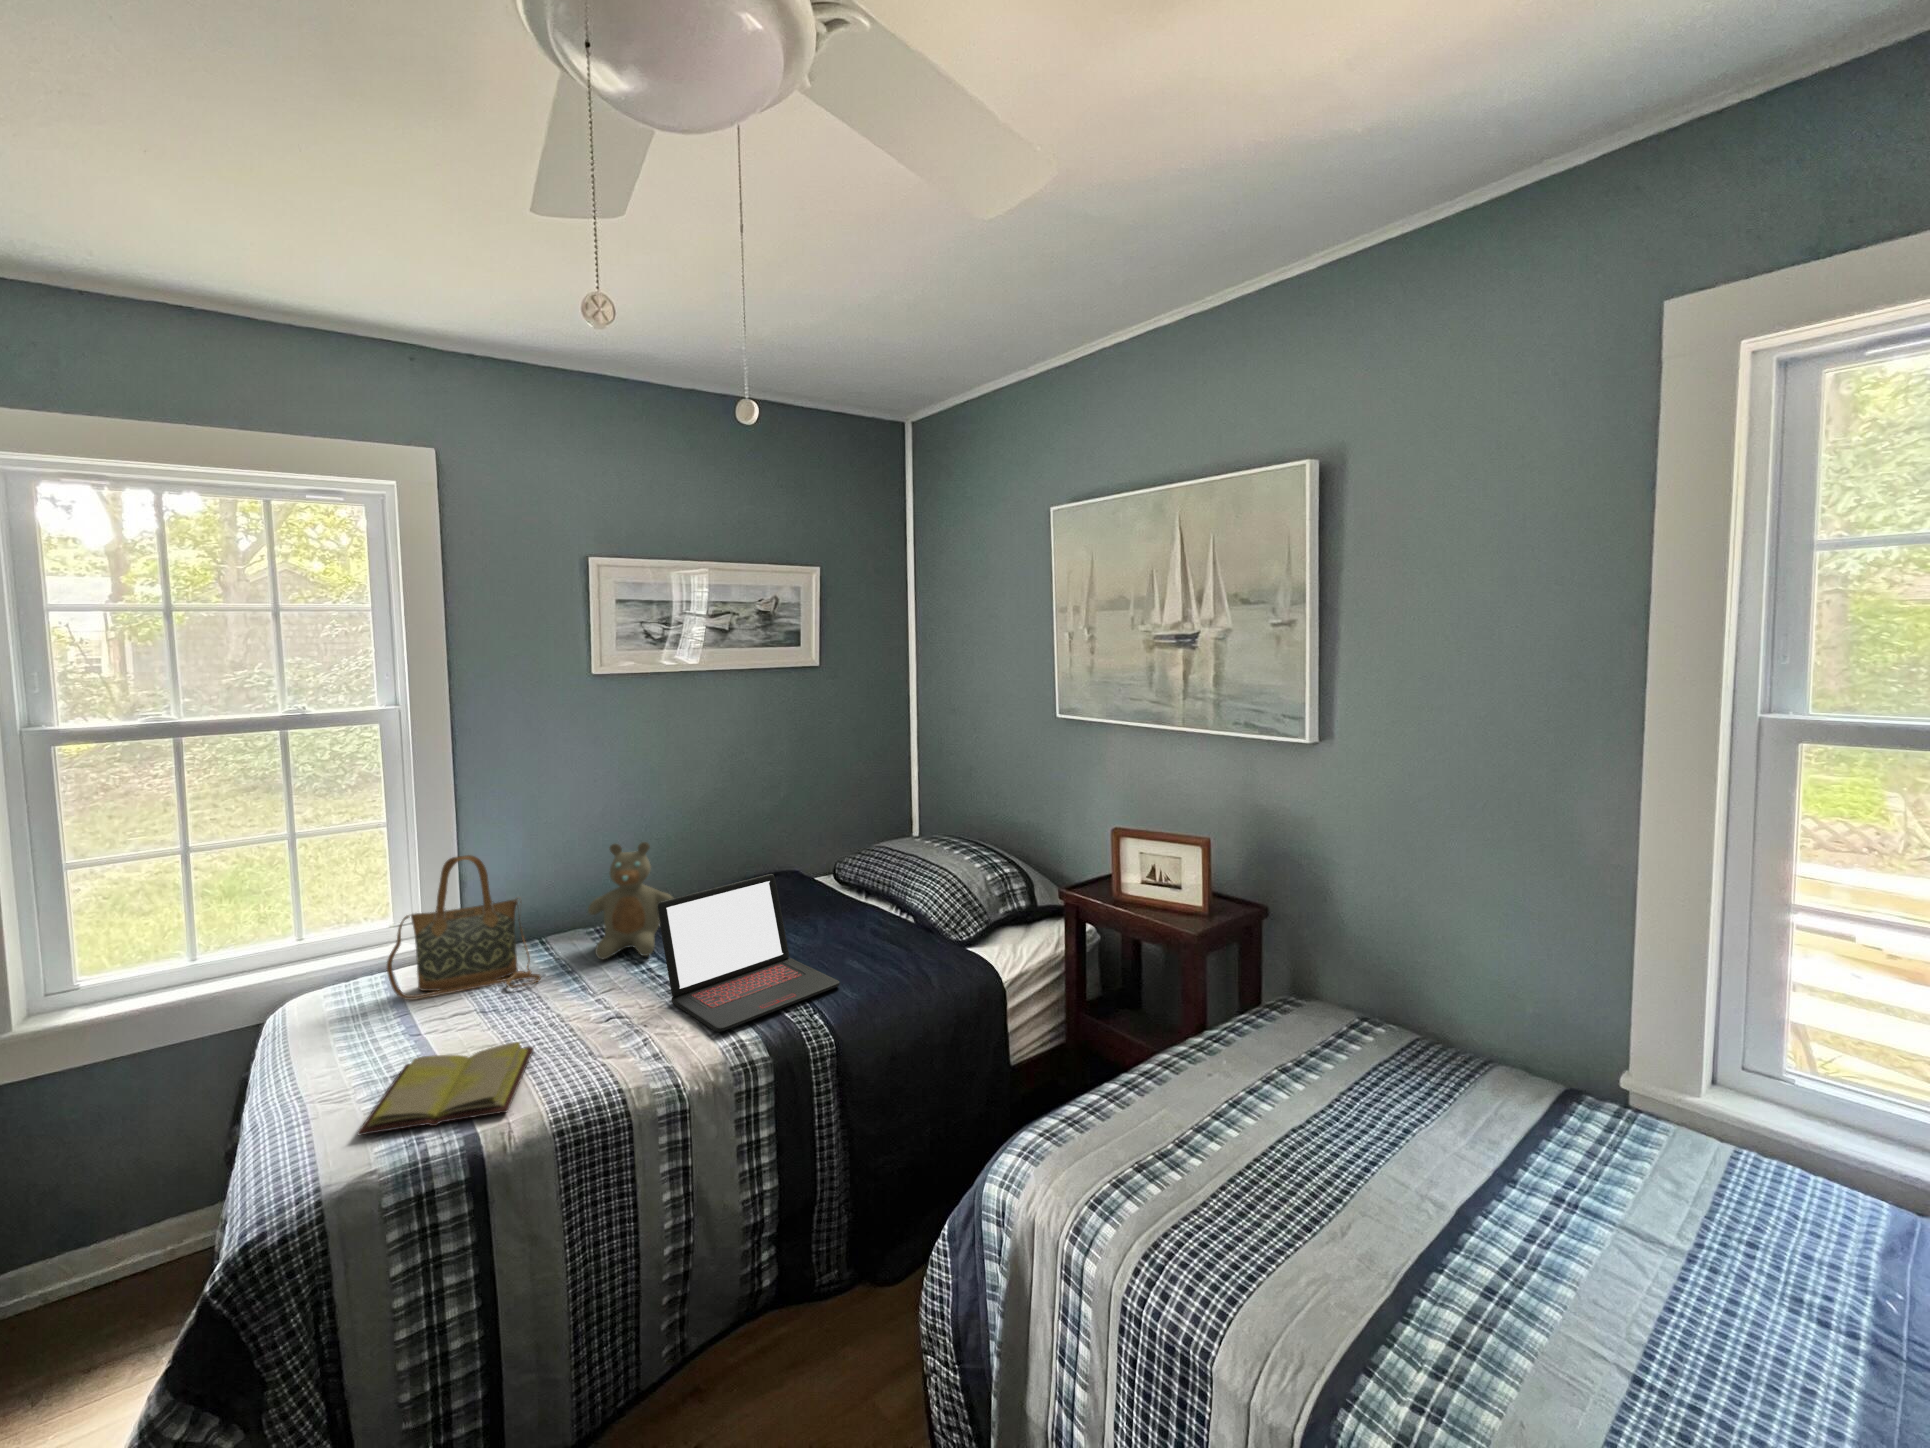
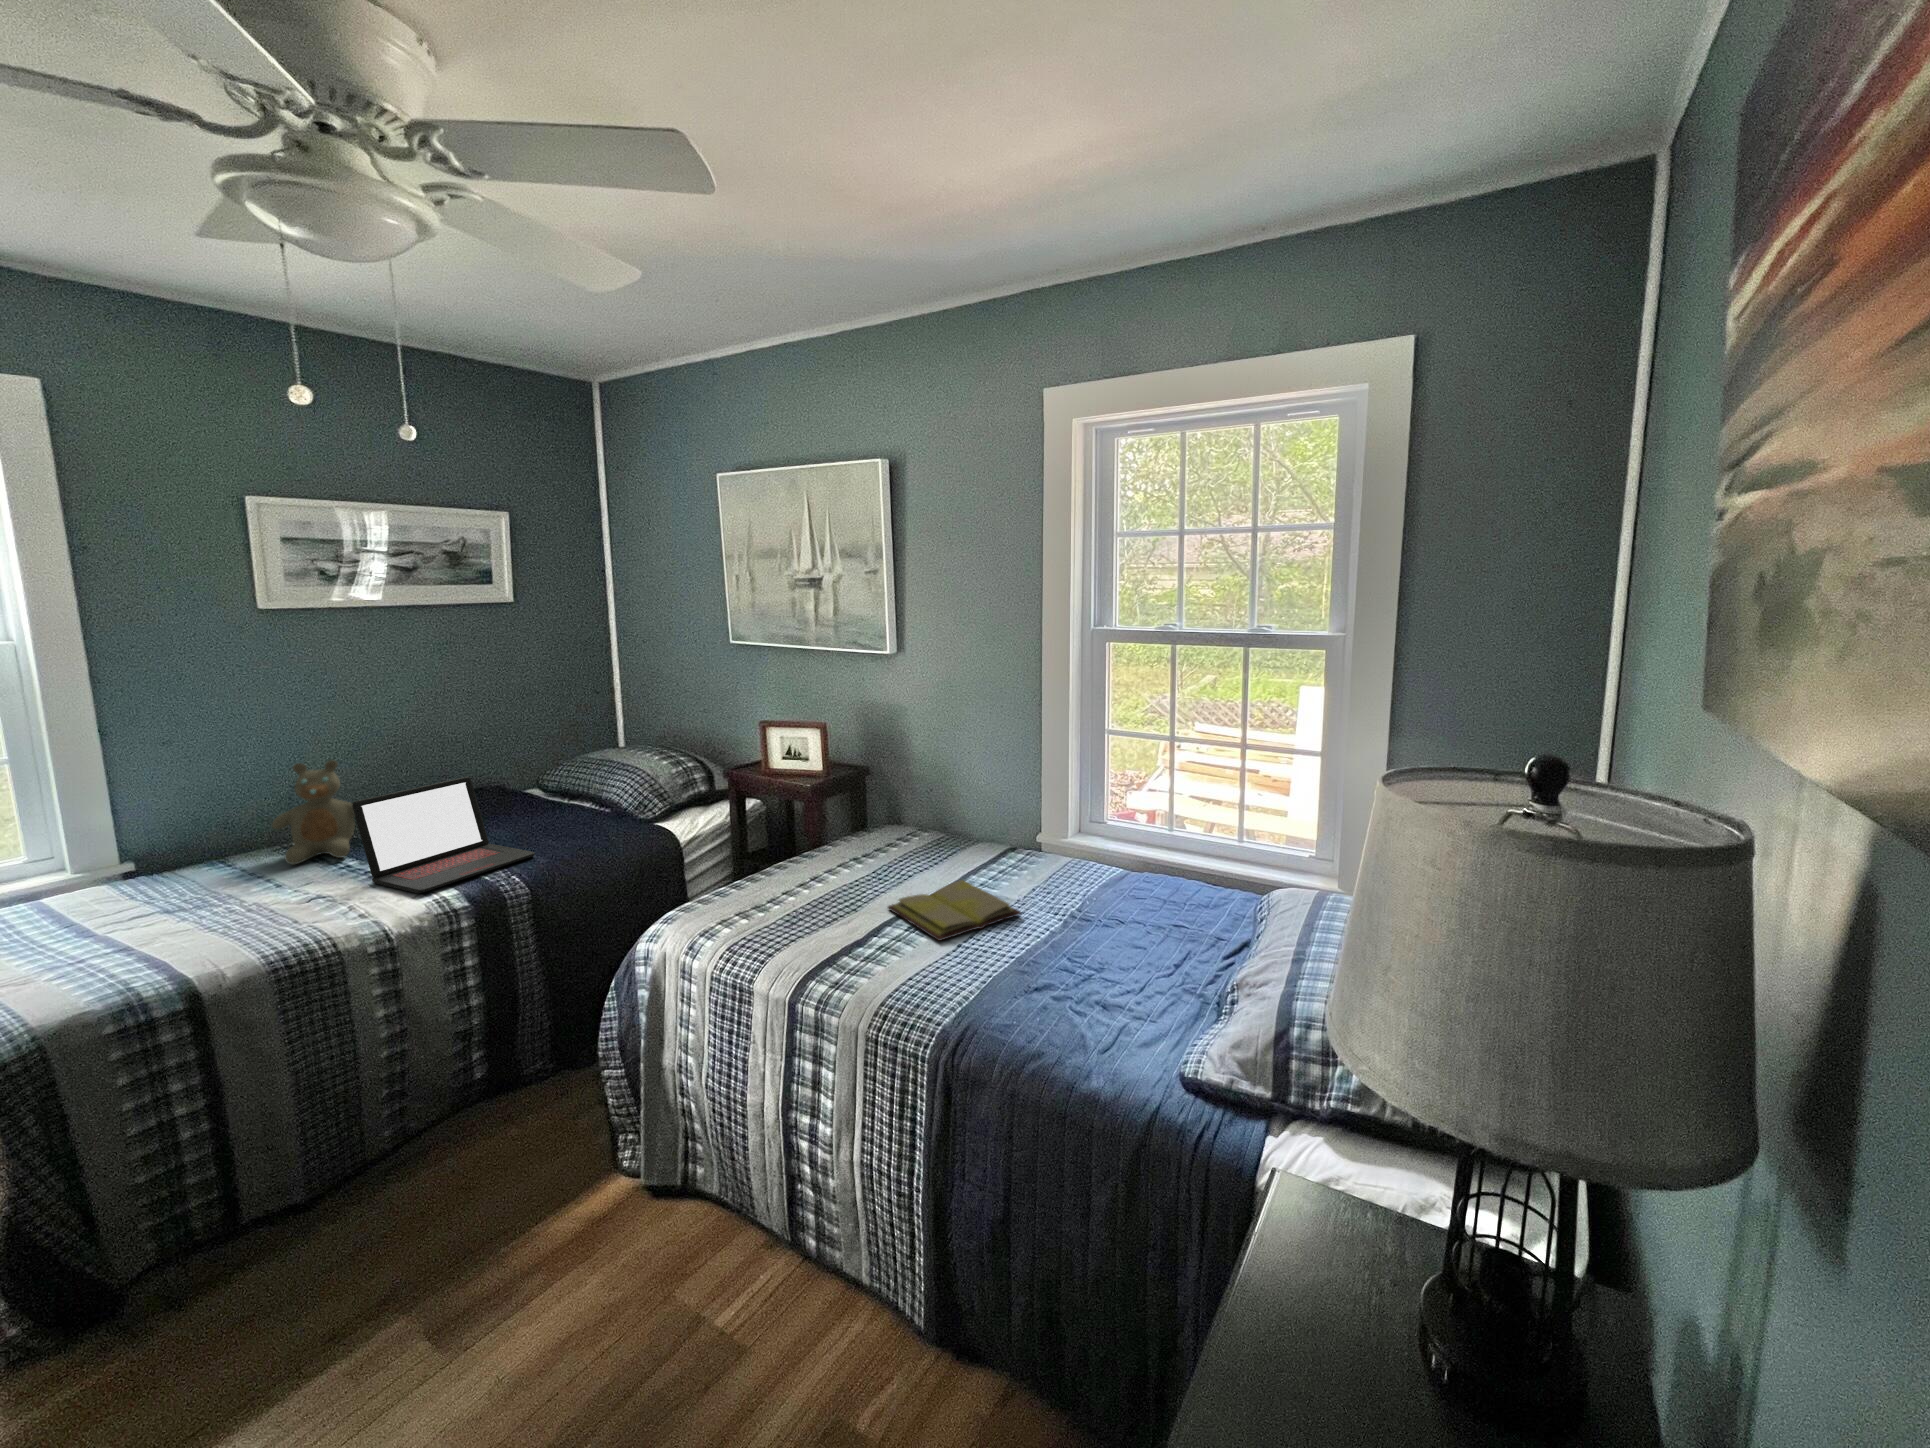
handbag: present [387,855,541,1000] -> none [37,779,226,914]
diary: present [358,1042,534,1136] -> present [888,880,1021,941]

